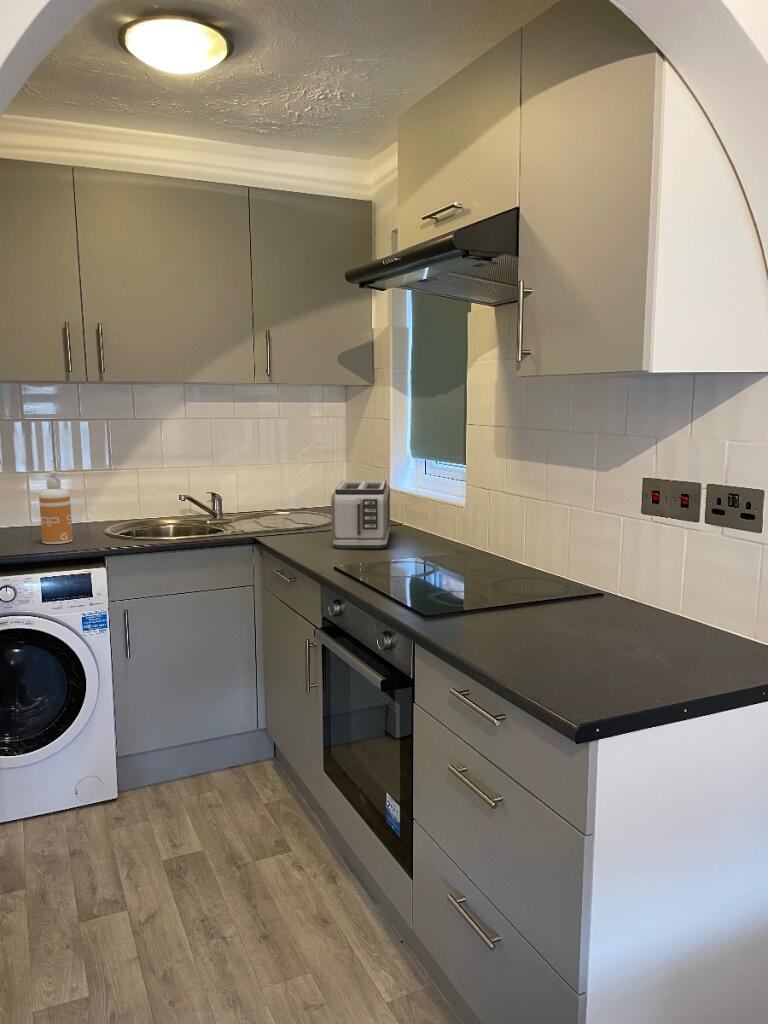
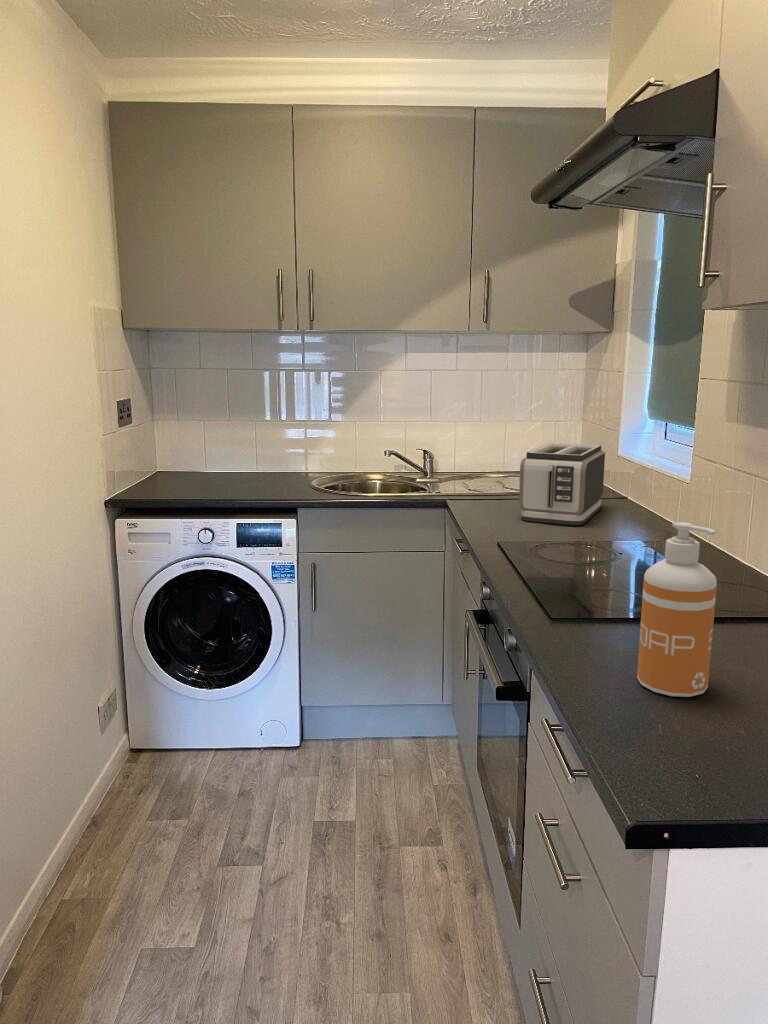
soap dispenser: present [39,471,73,544] -> present [637,522,717,697]

